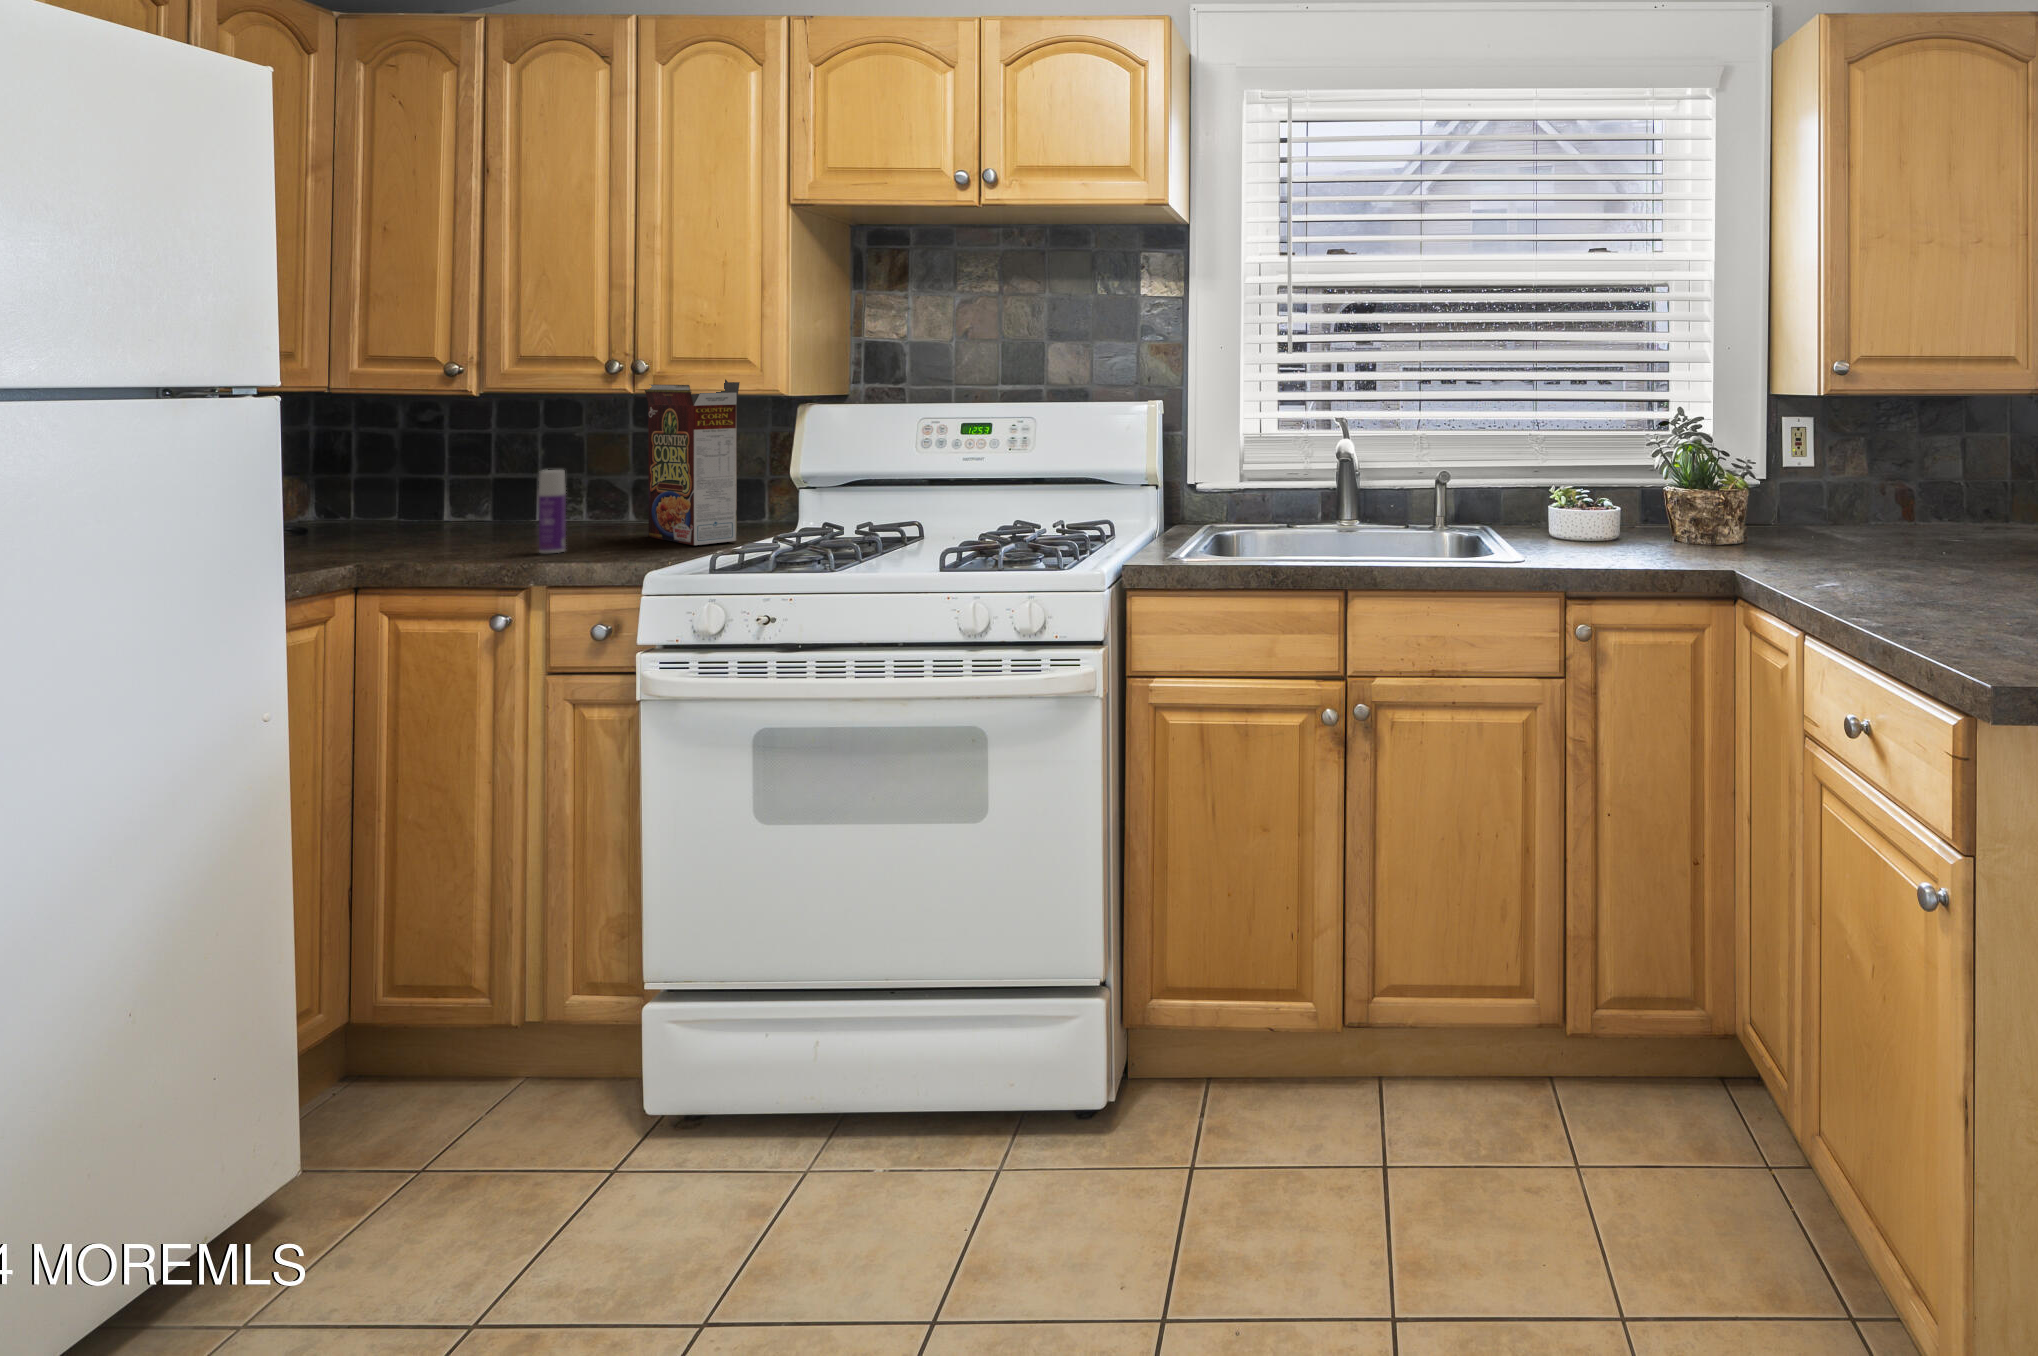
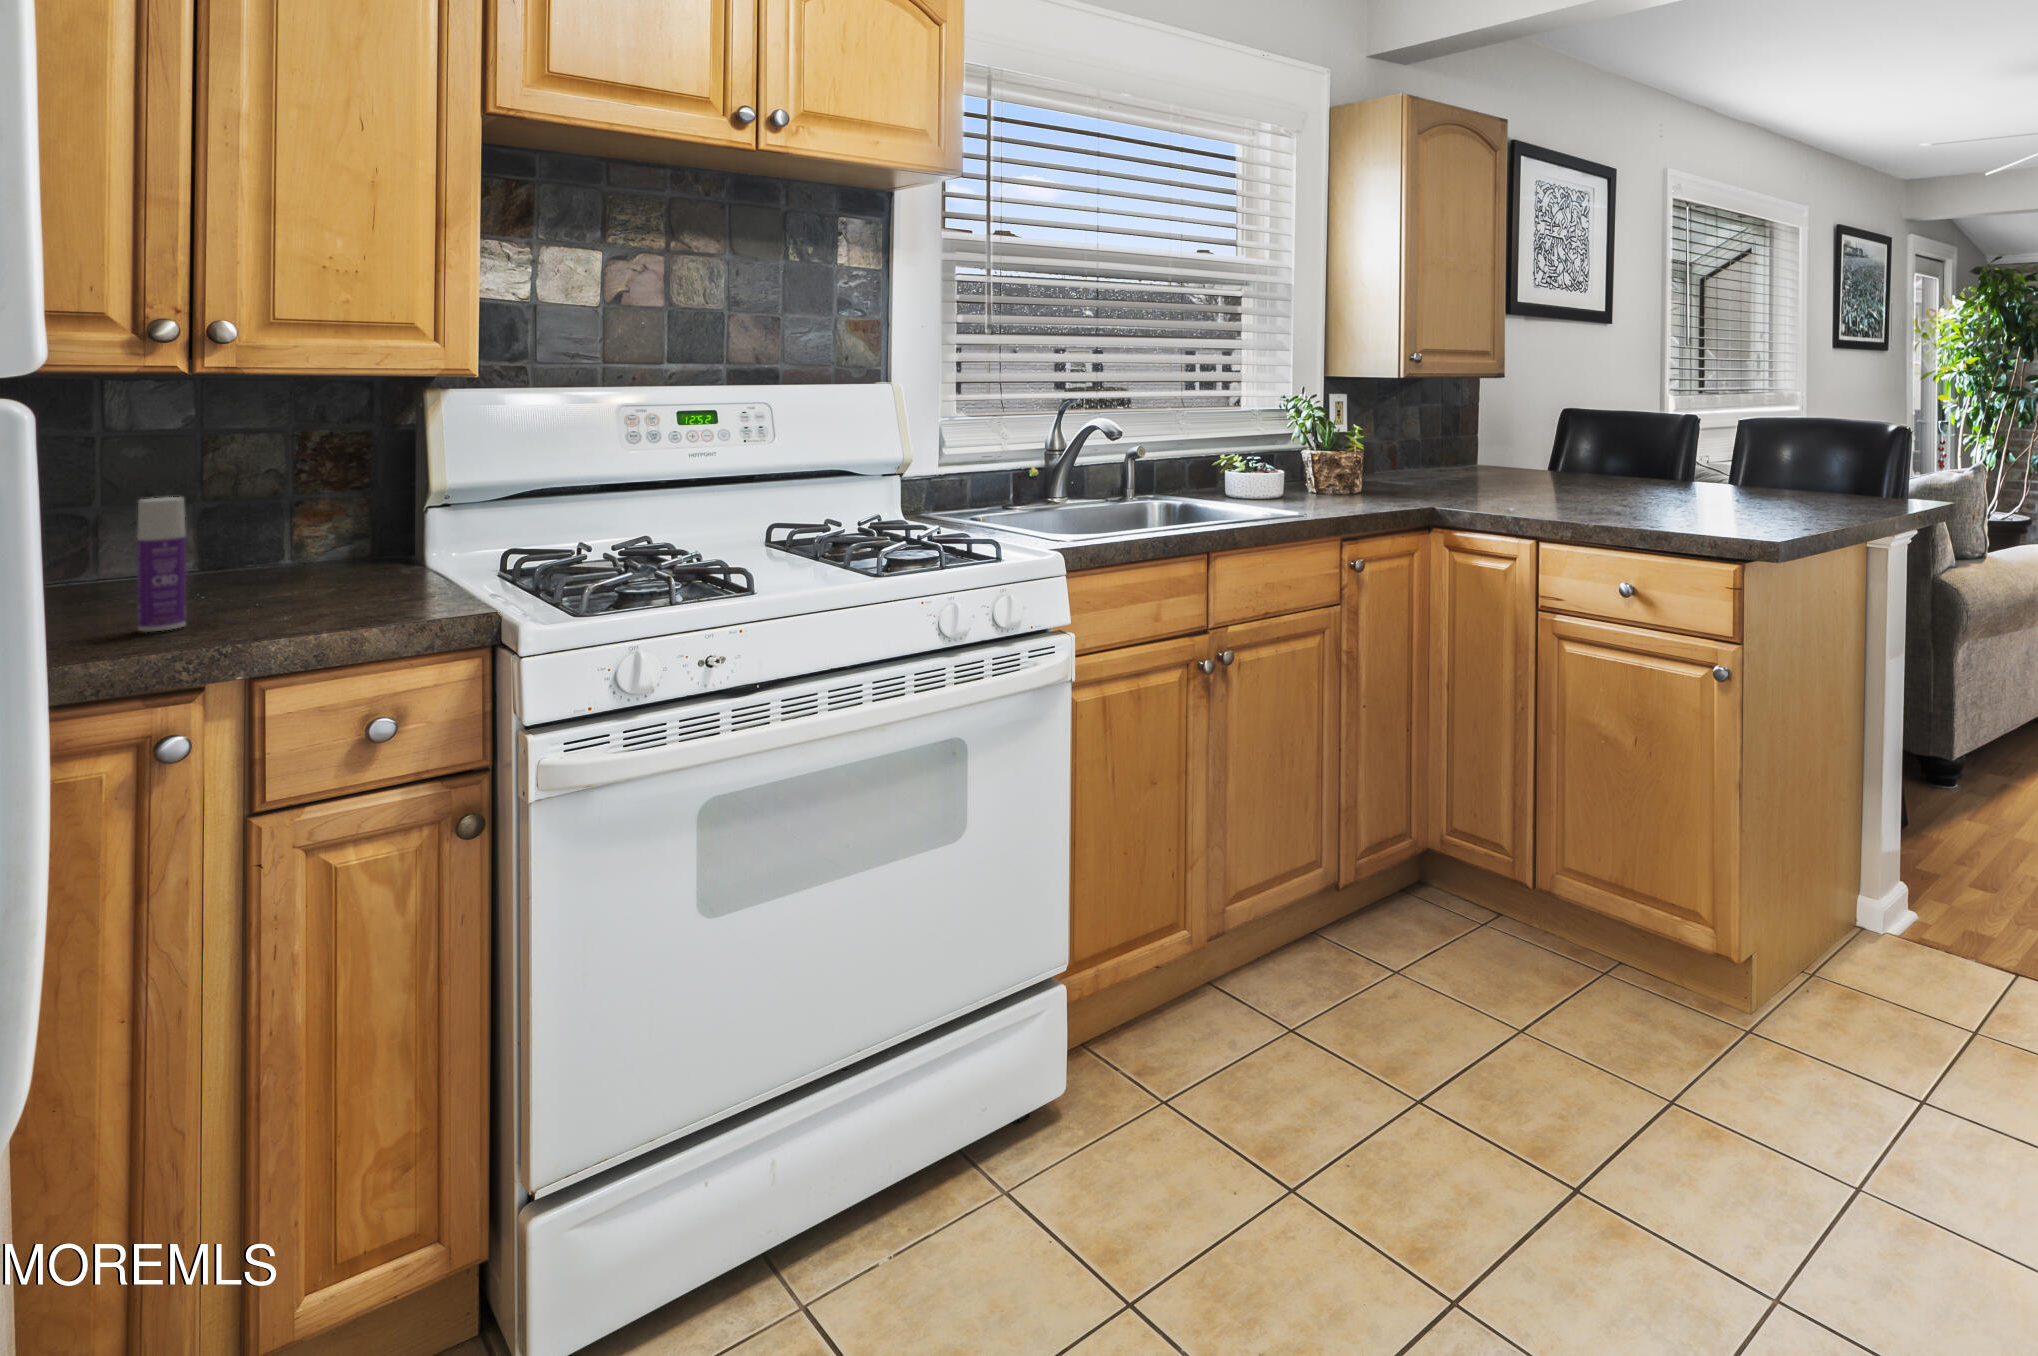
cereal box: present [645,379,740,545] -> none [195,356,420,597]

